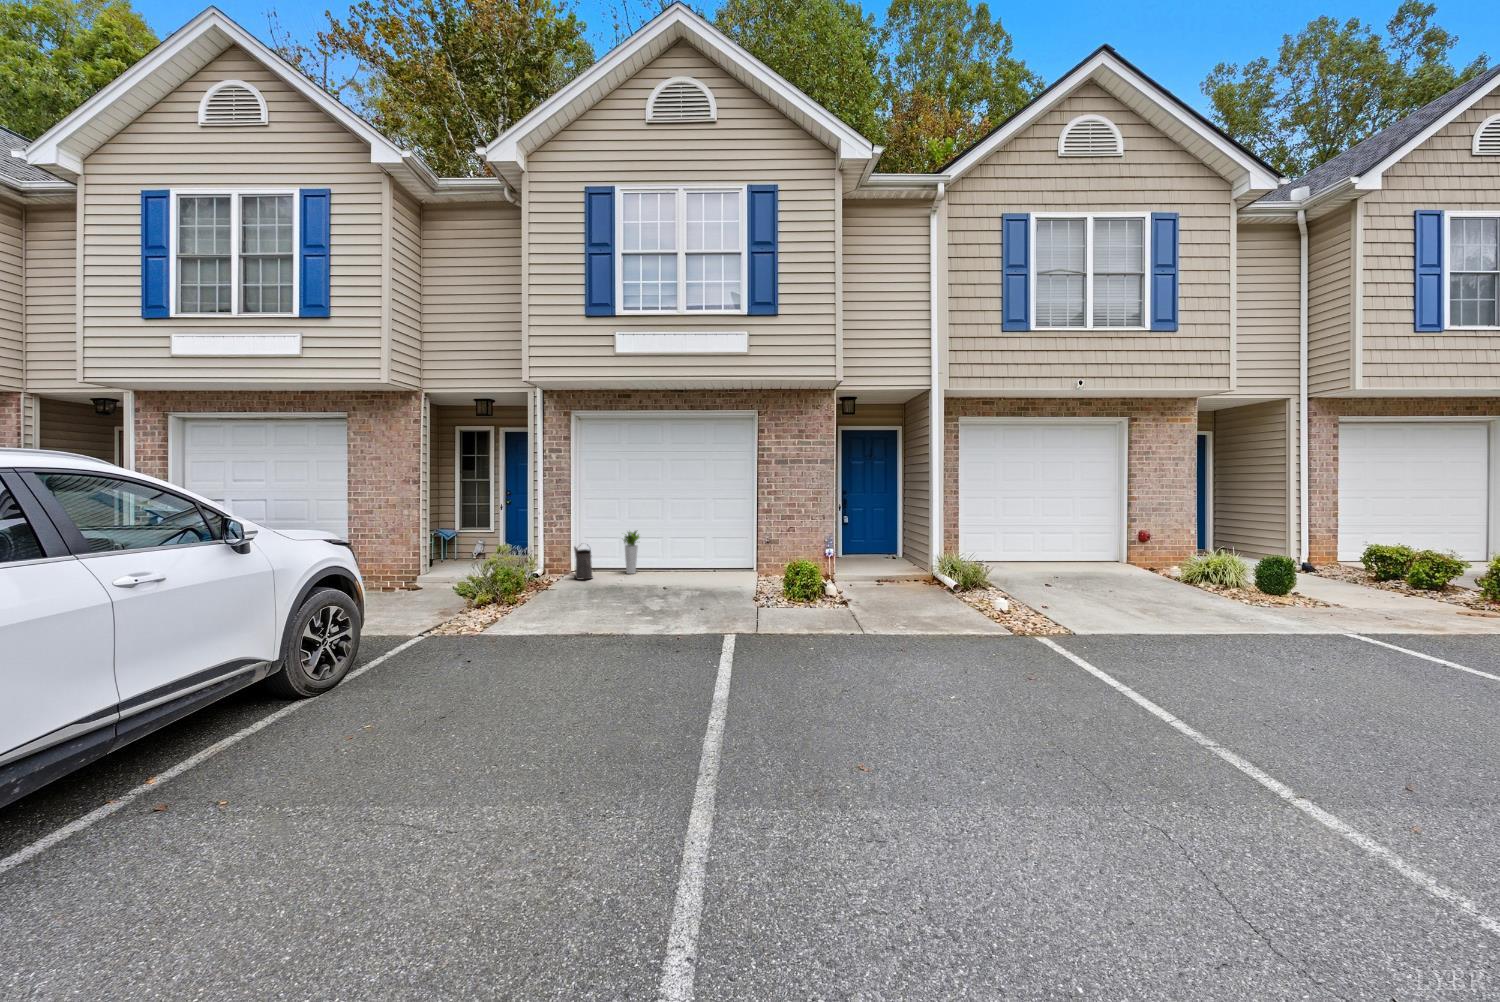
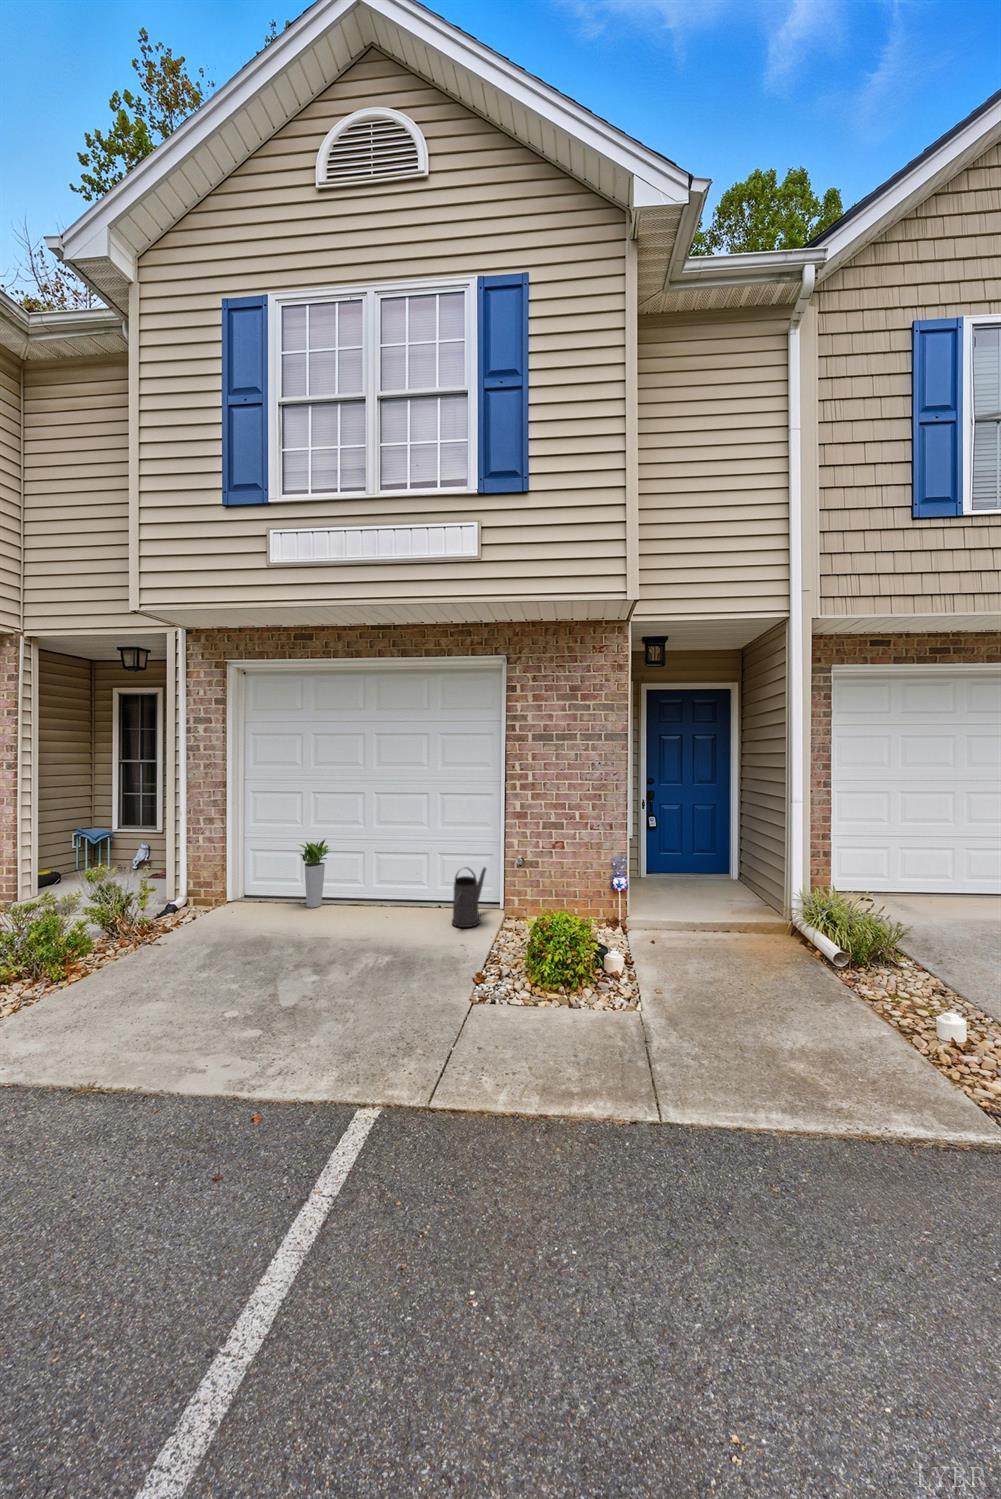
watering can: present [574,547,593,579] -> present [452,867,486,927]

